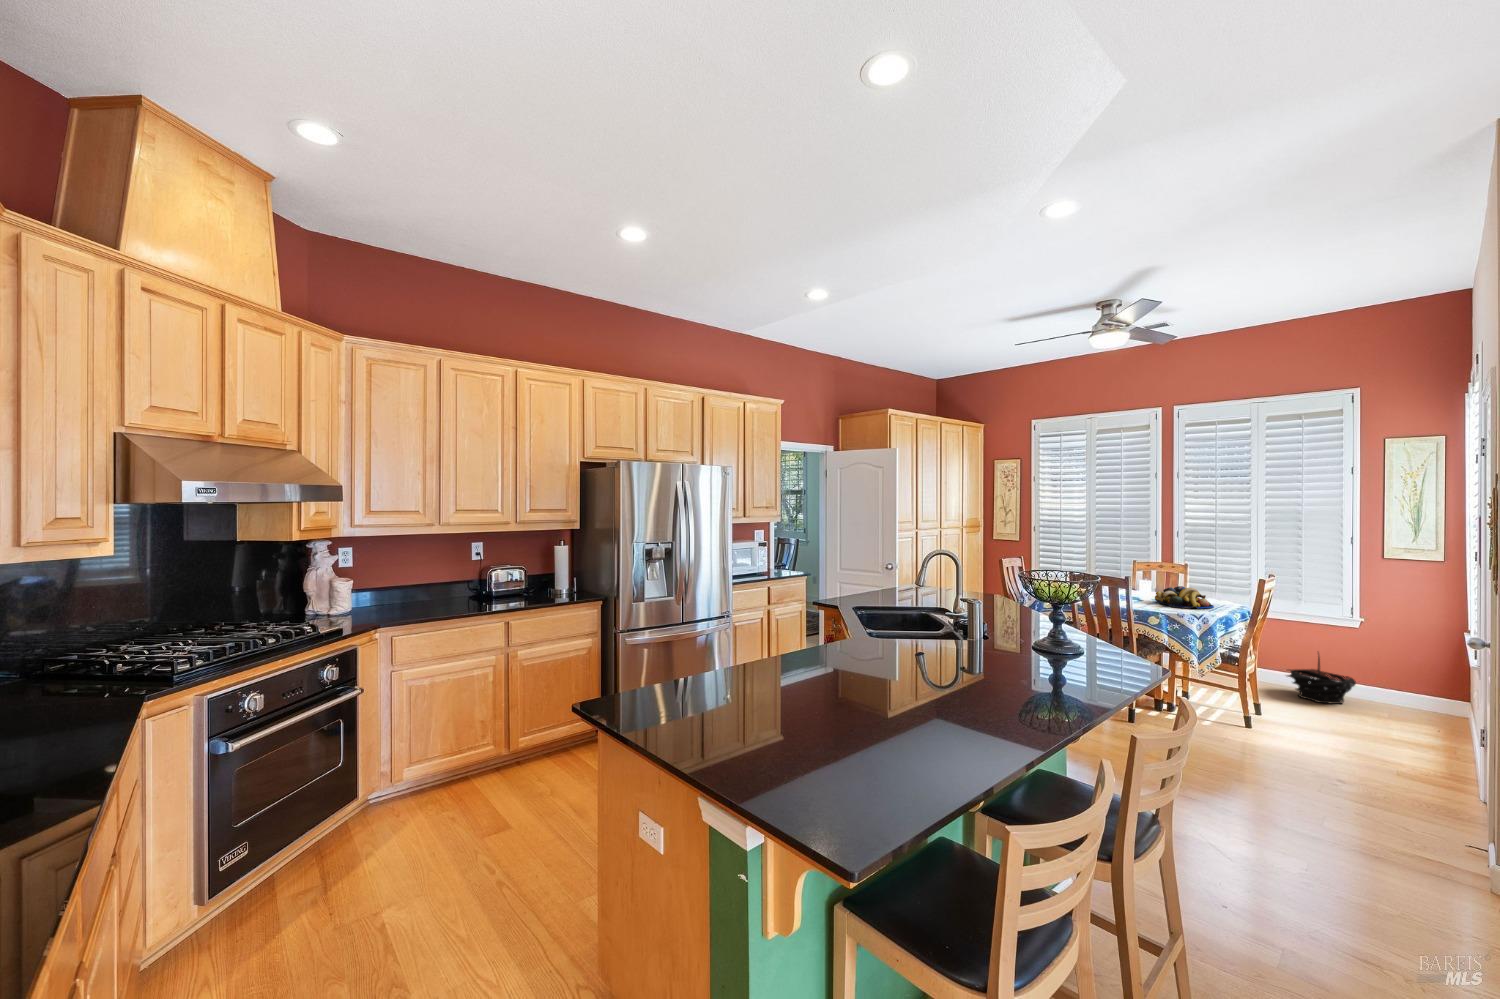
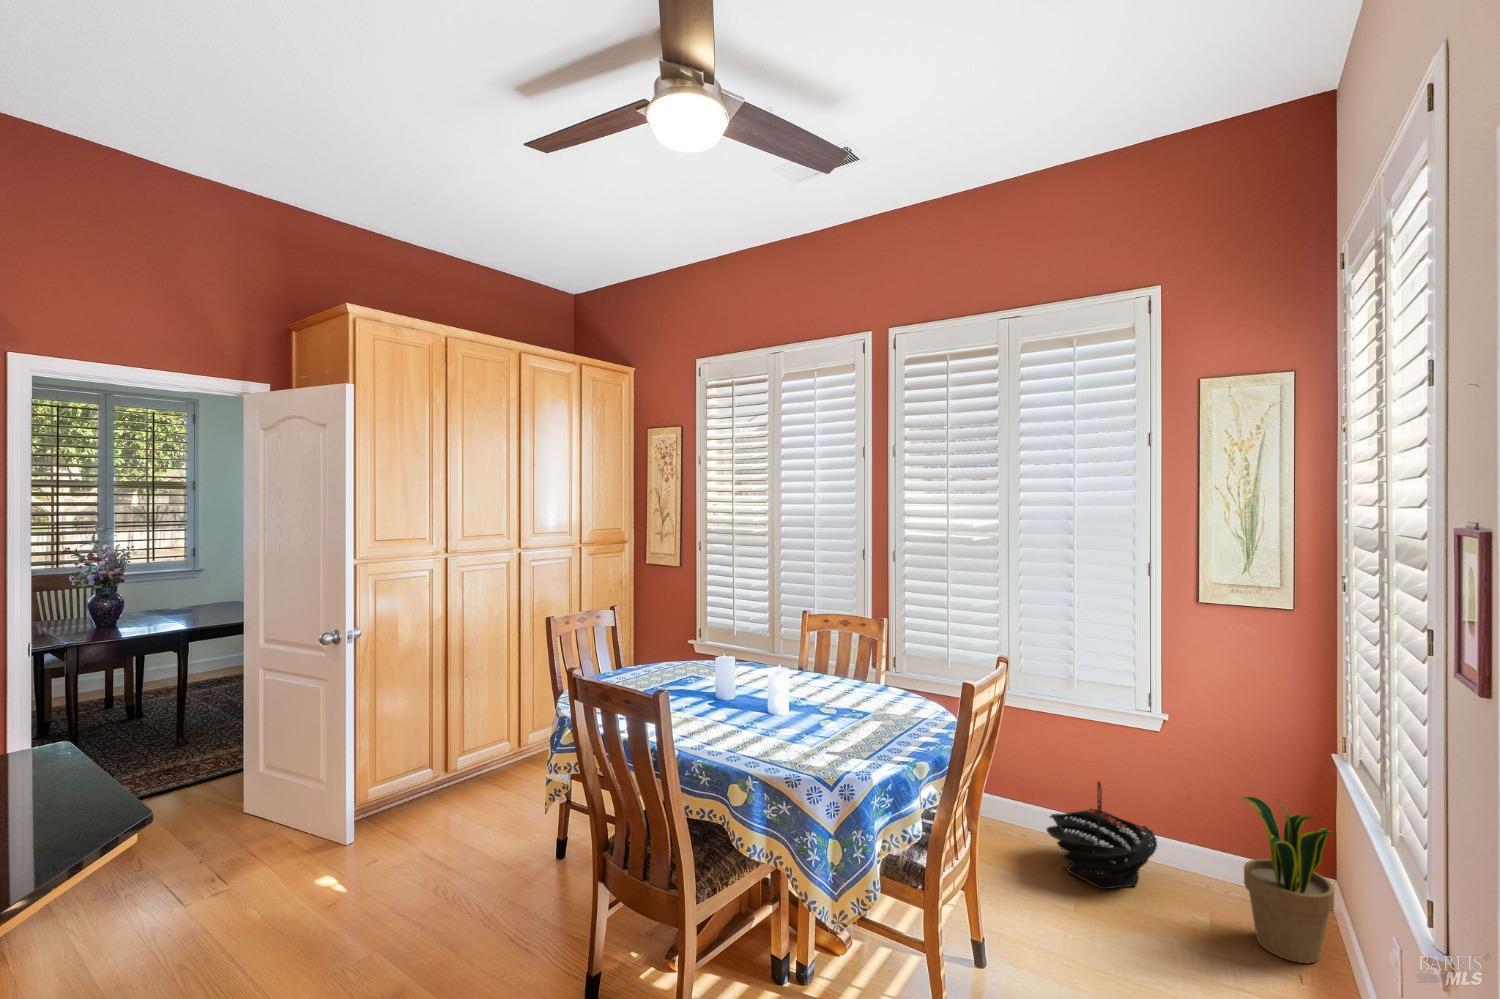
fruit bowl: present [1155,586,1214,609] -> none [784,684,892,748]
potted plant: none [1404,651,1465,731] -> present [1243,797,1334,963]

